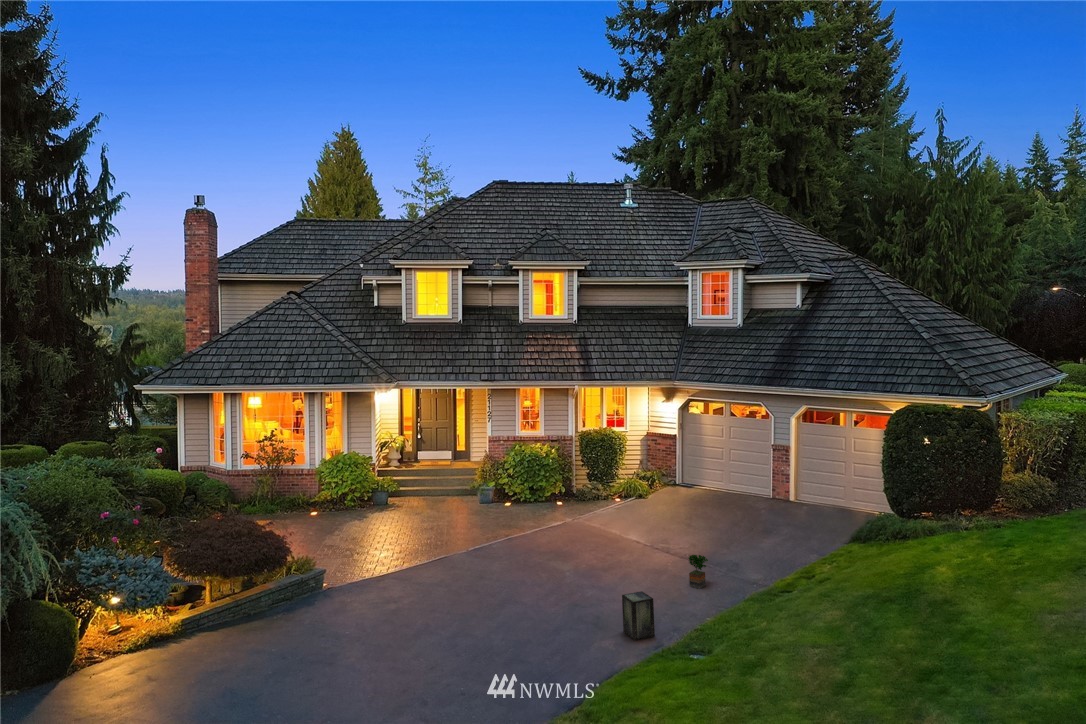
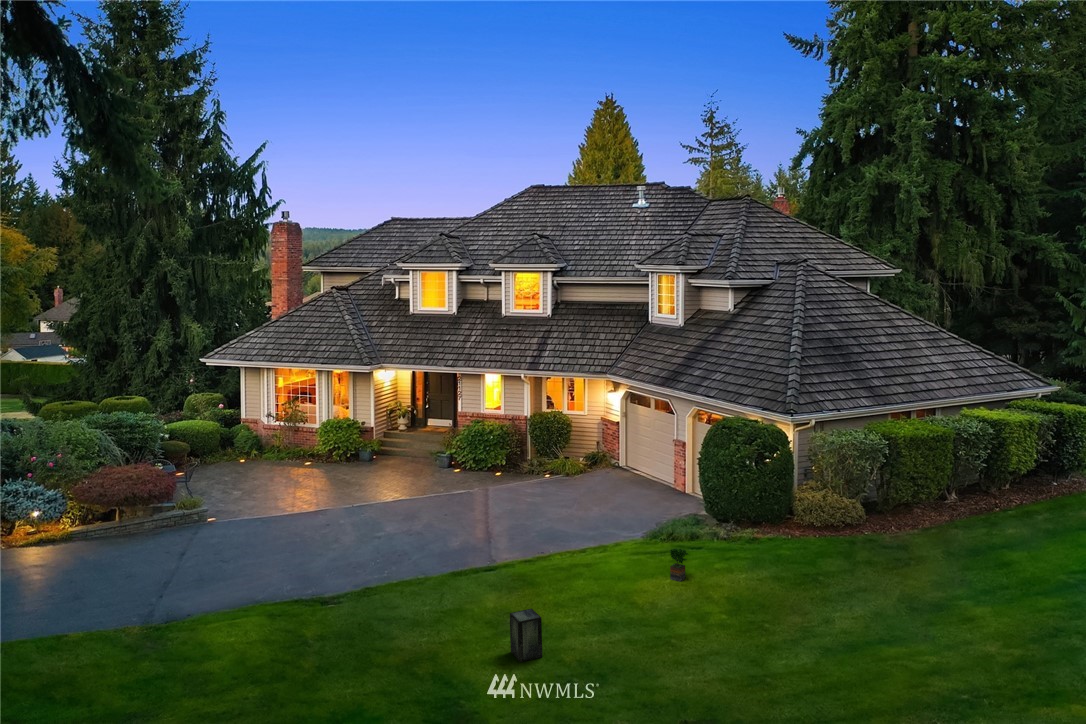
storage box: present [622,591,655,641] -> present [510,609,542,662]

